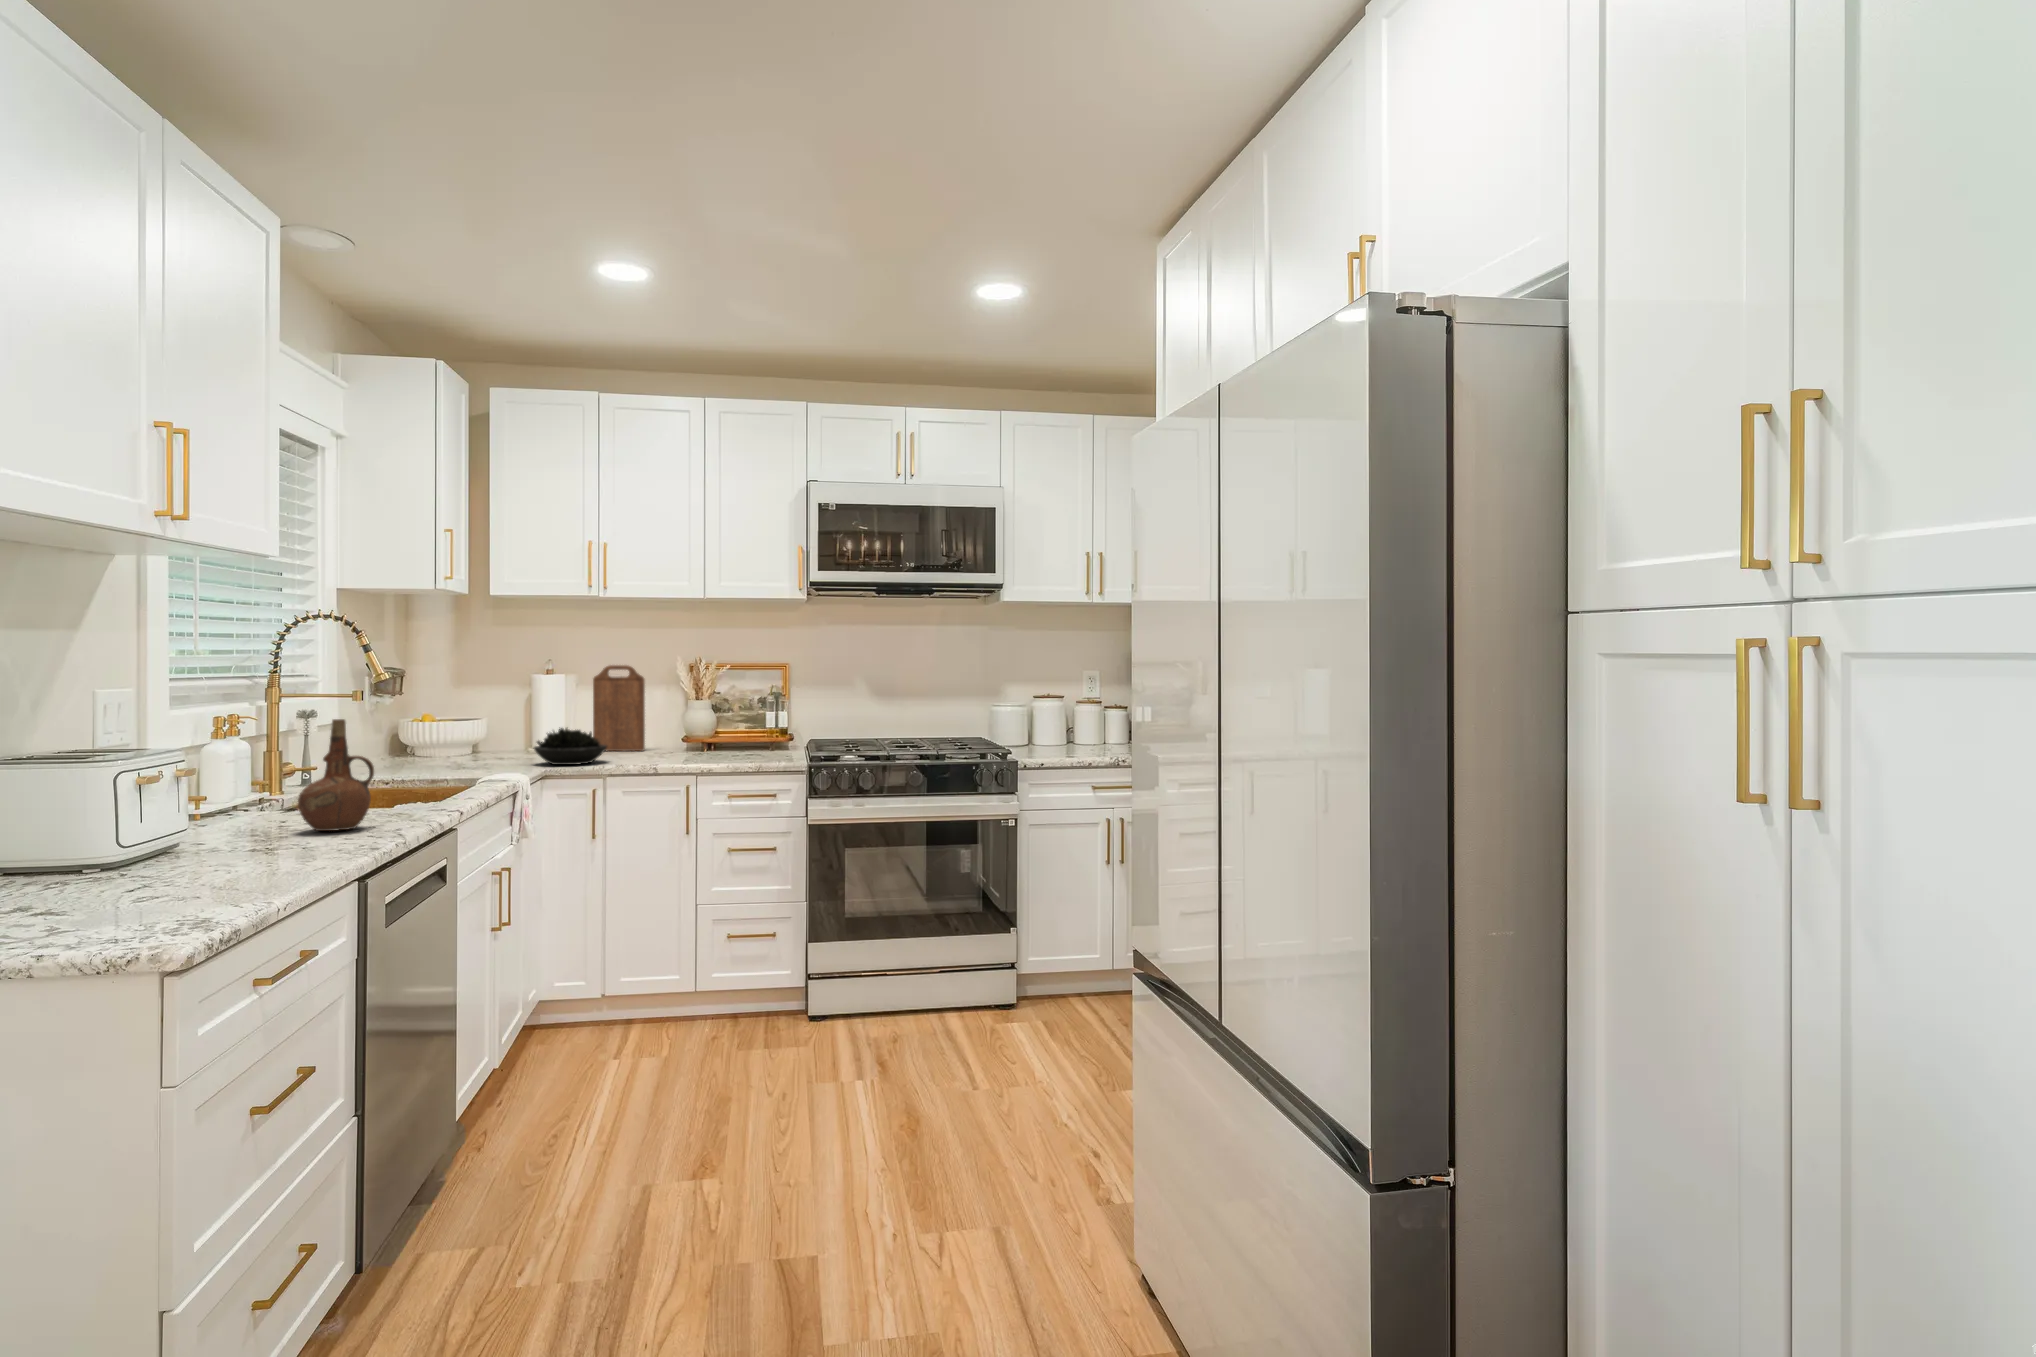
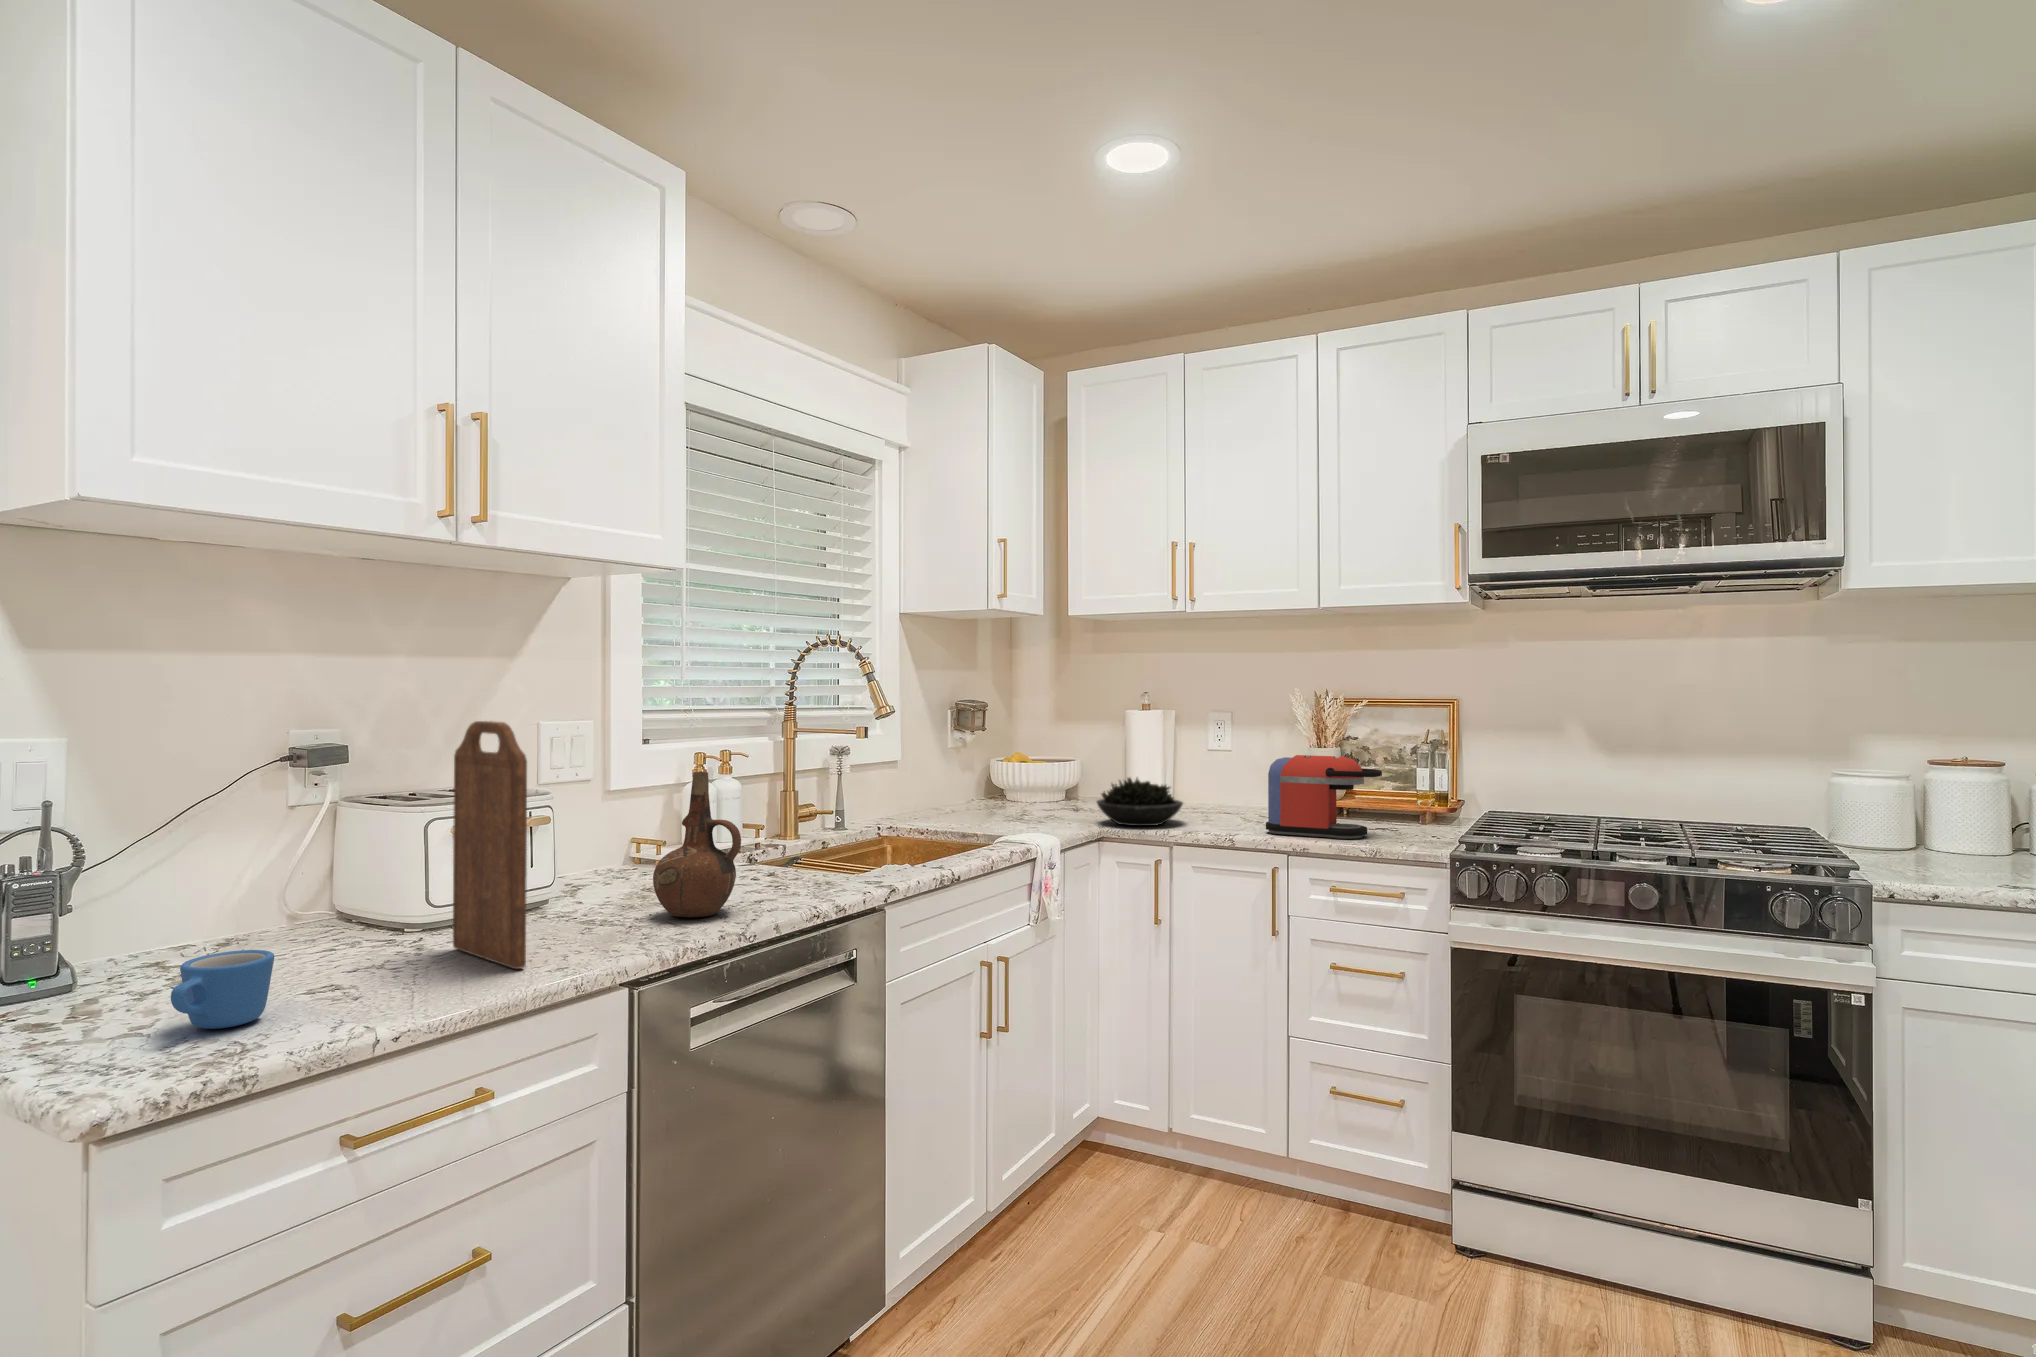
cutting board: present [593,665,645,751] -> present [453,721,527,969]
coffee maker: none [677,705,760,762] -> present [1266,755,1382,839]
mug: none [94,847,166,901] -> present [171,950,274,1029]

